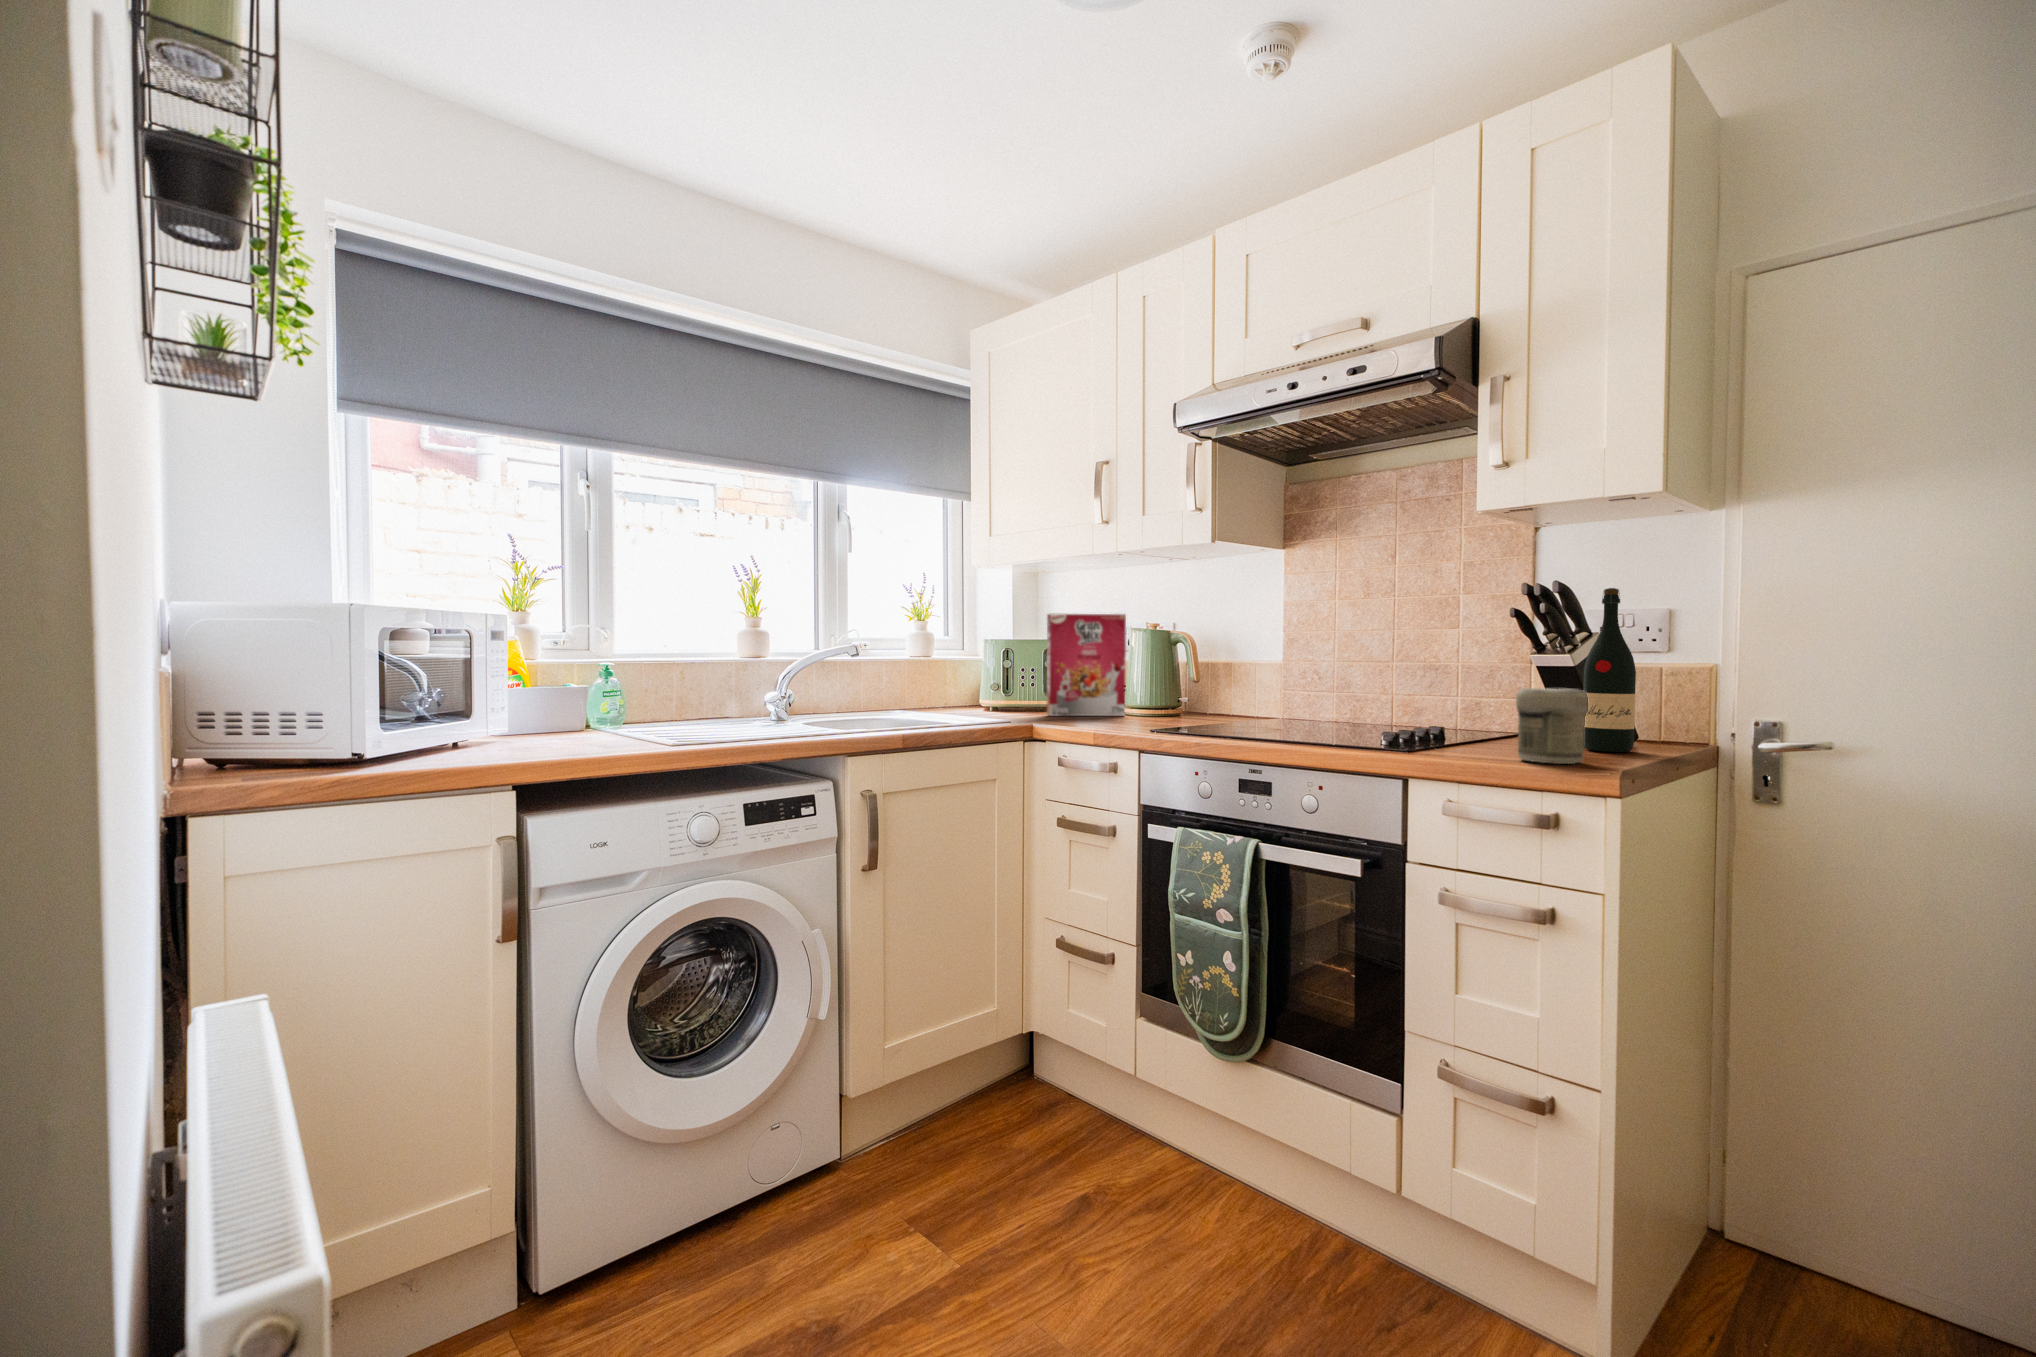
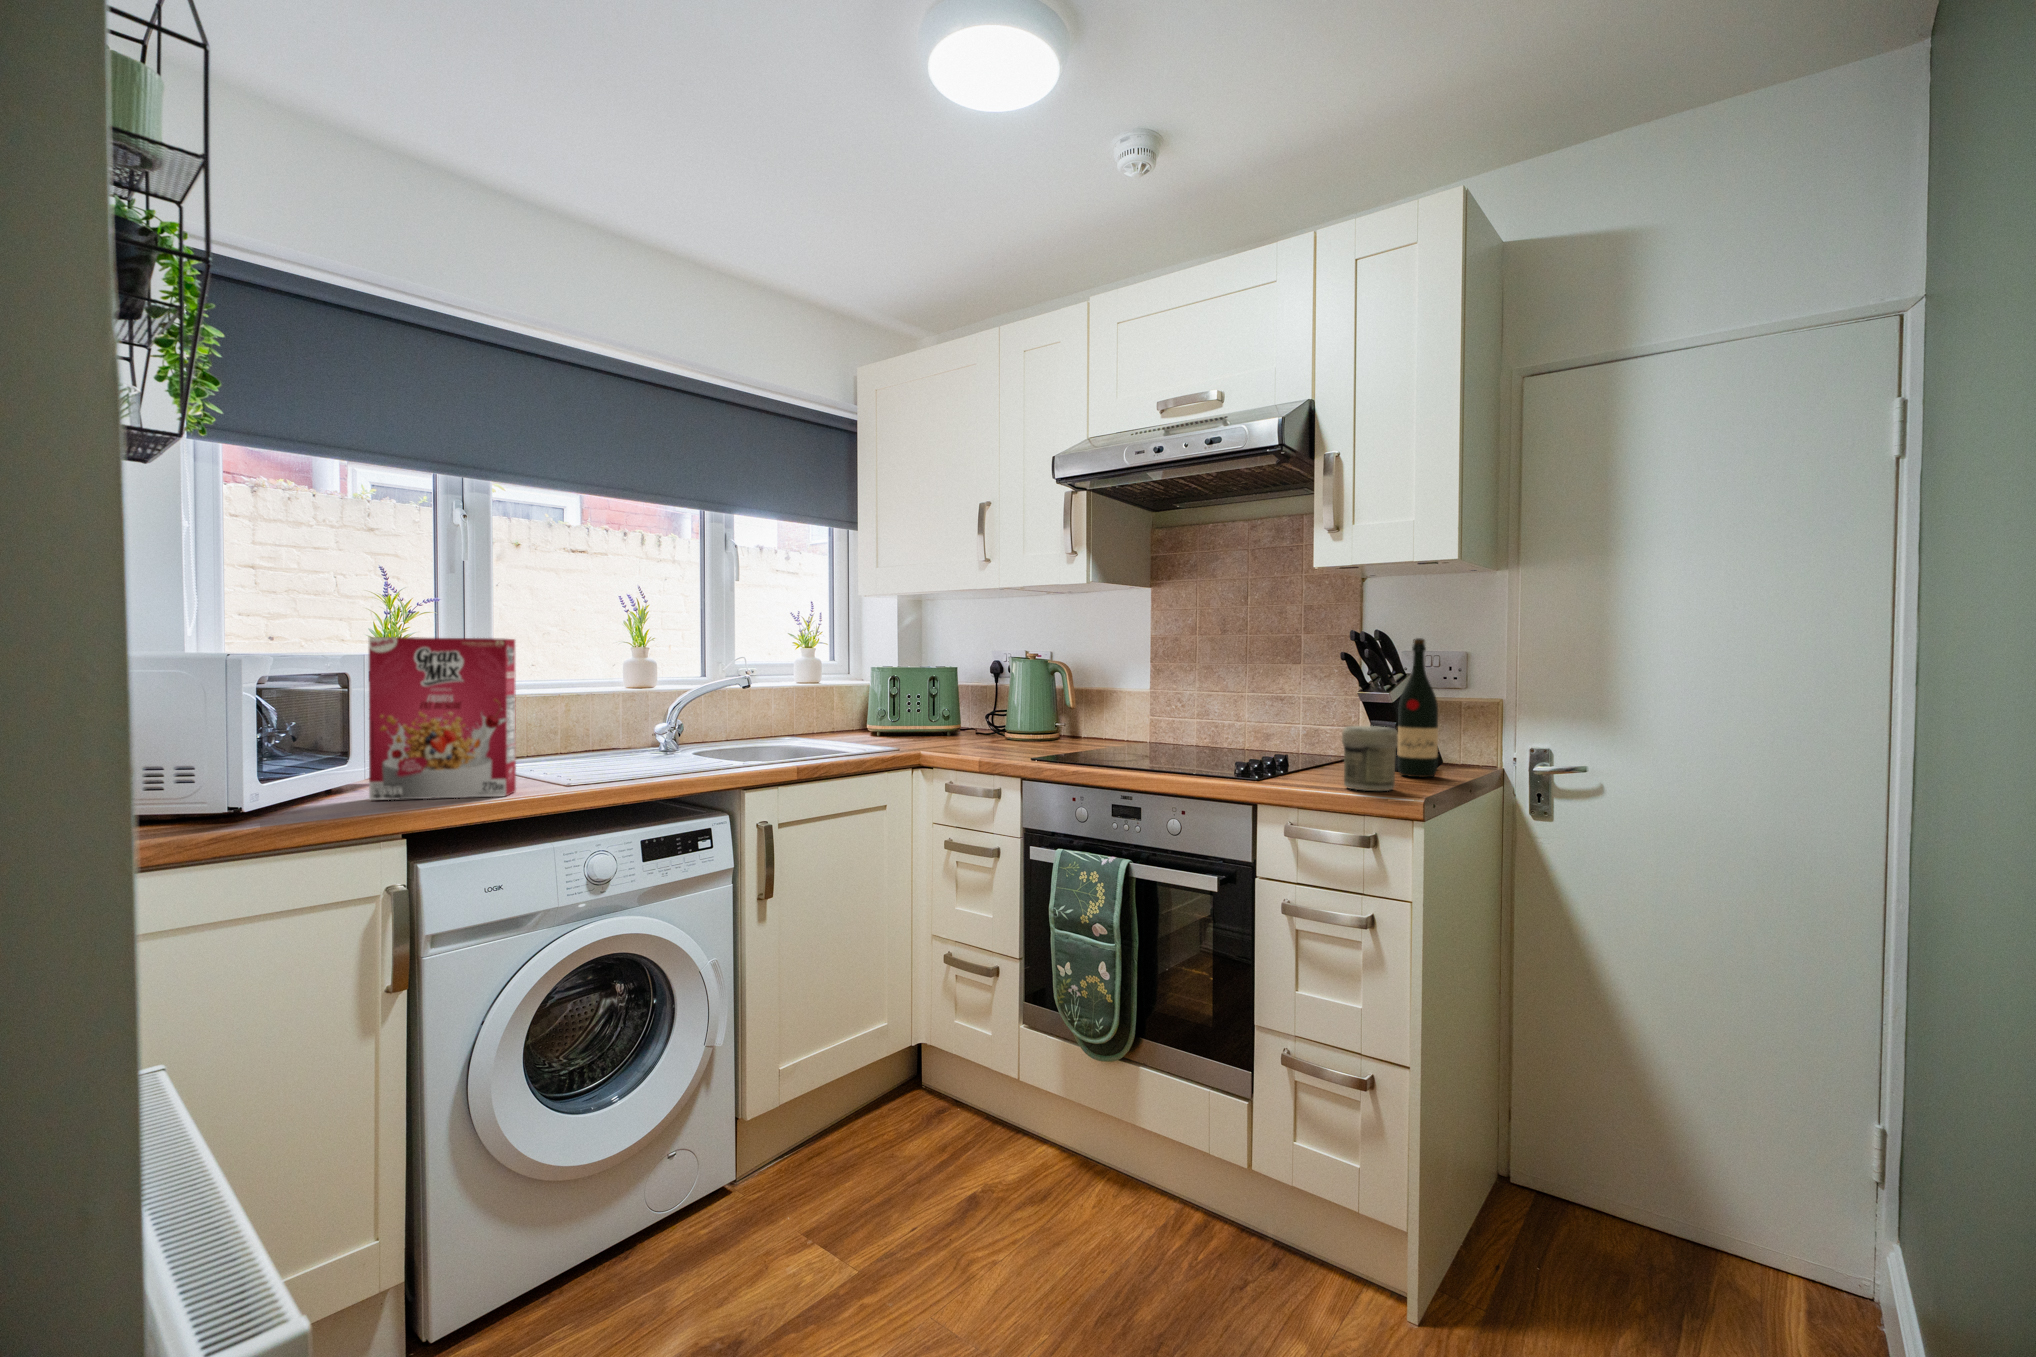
cereal box: present [1047,614,1126,716] -> present [369,637,516,800]

